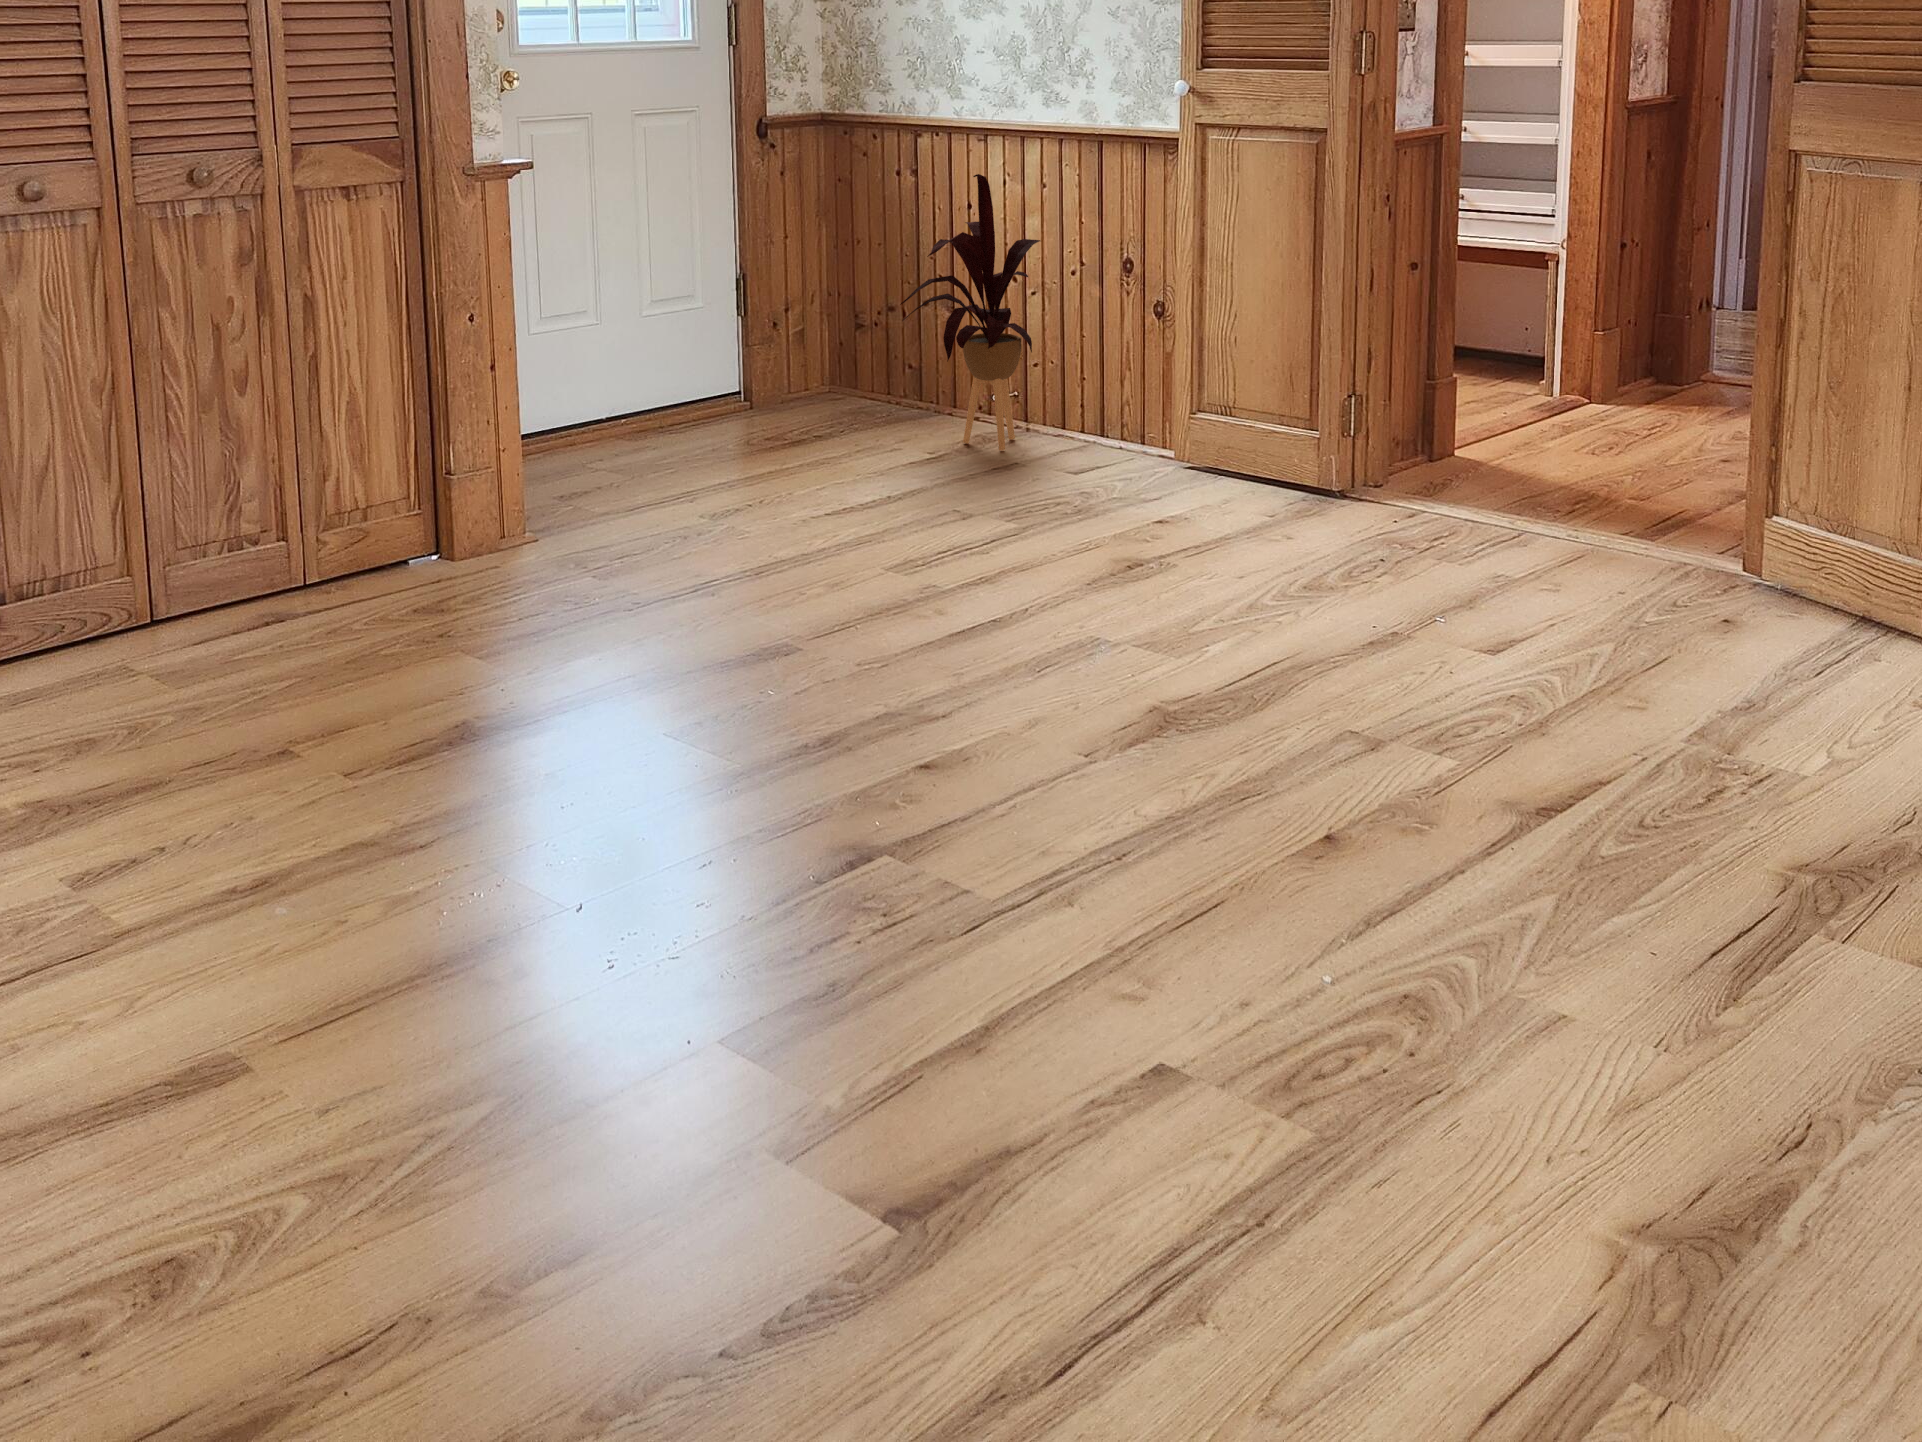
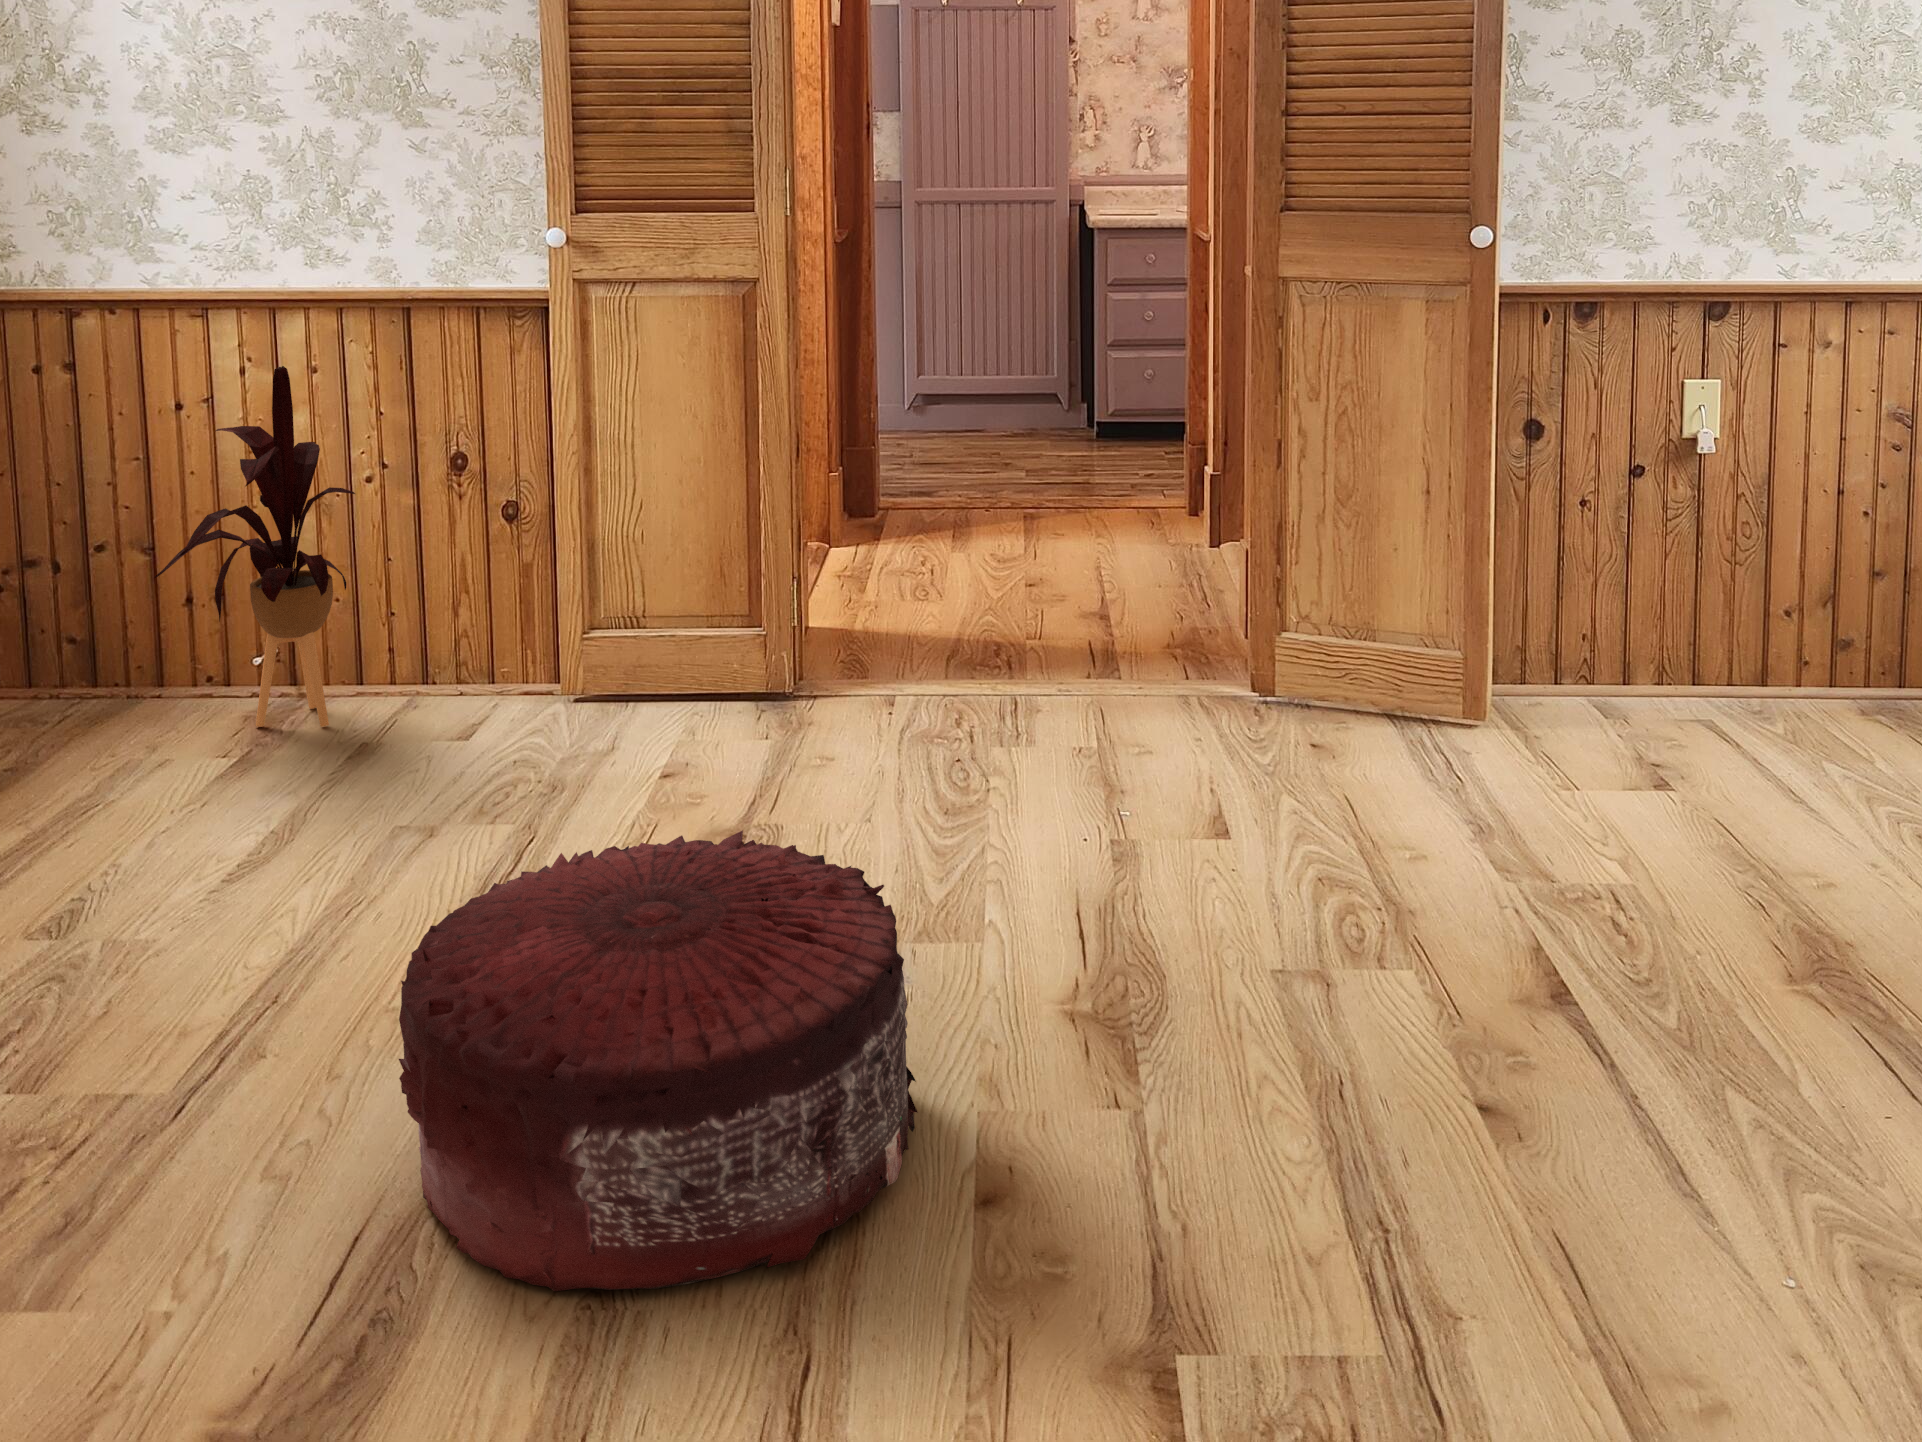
pouf: none [665,493,1017,755] -> present [399,831,917,1291]

